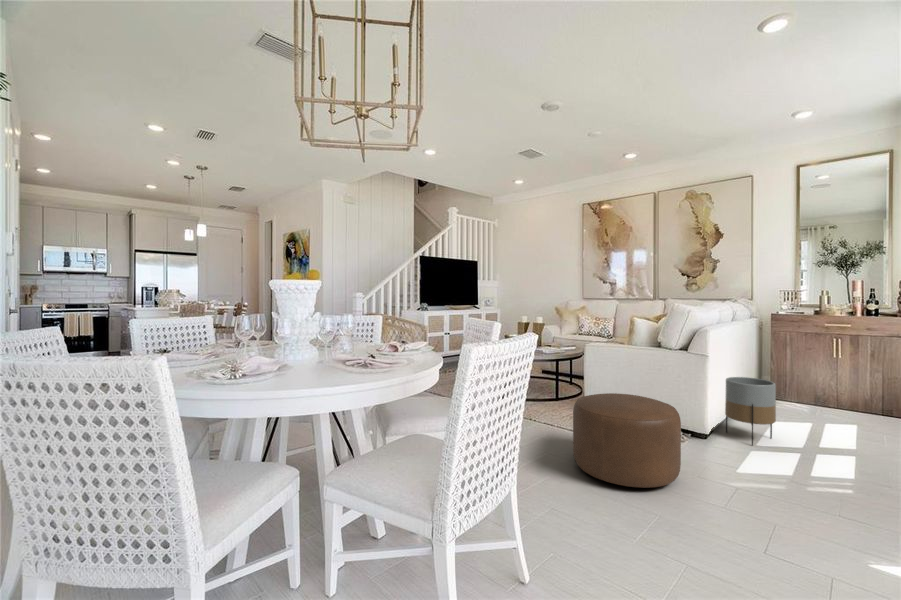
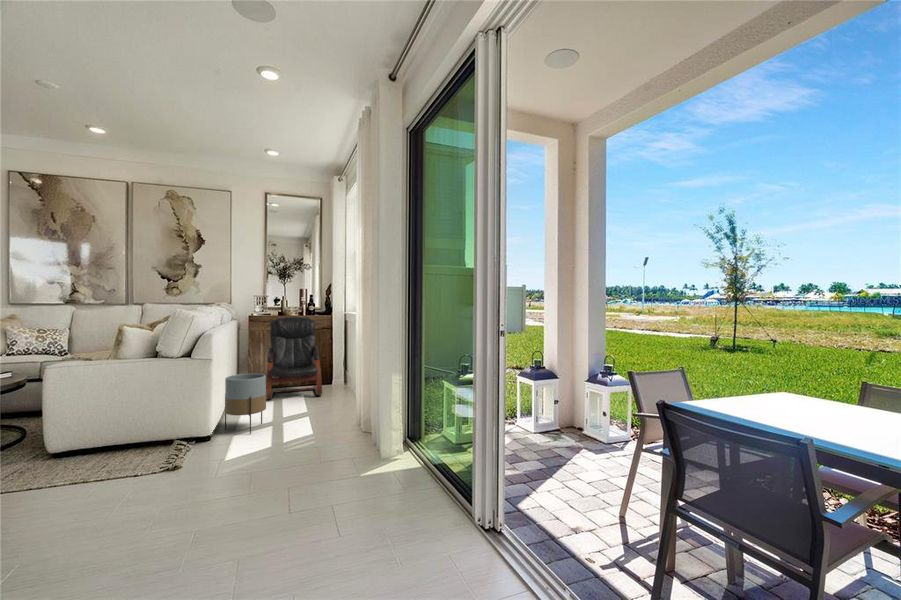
armchair: none [788,317,880,426] -> present [266,317,322,399]
ottoman: present [573,393,681,488] -> none [58,412,203,527]

